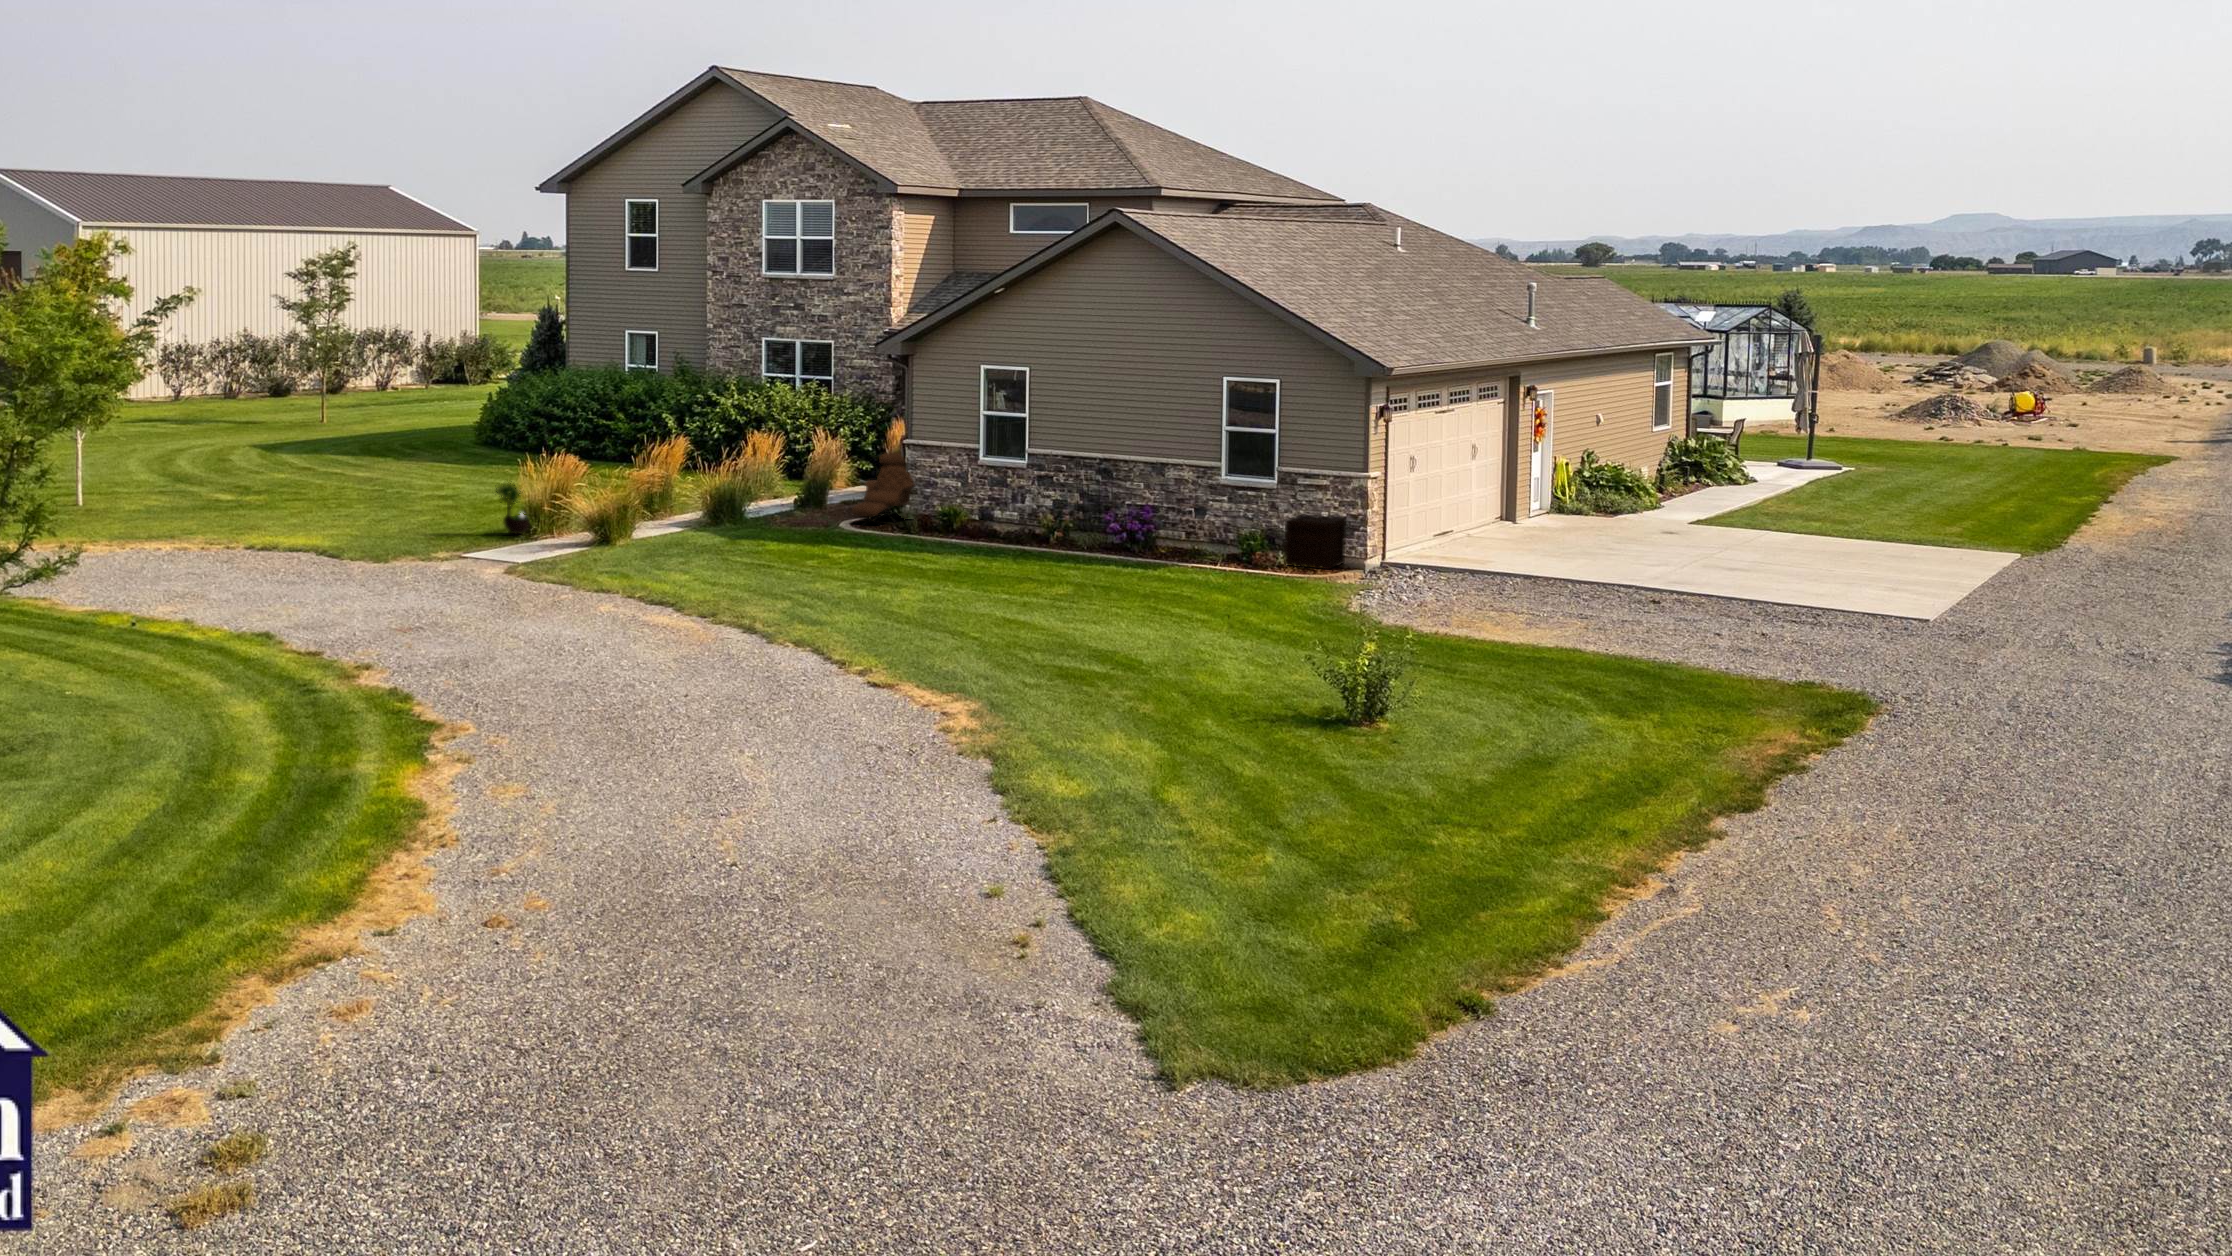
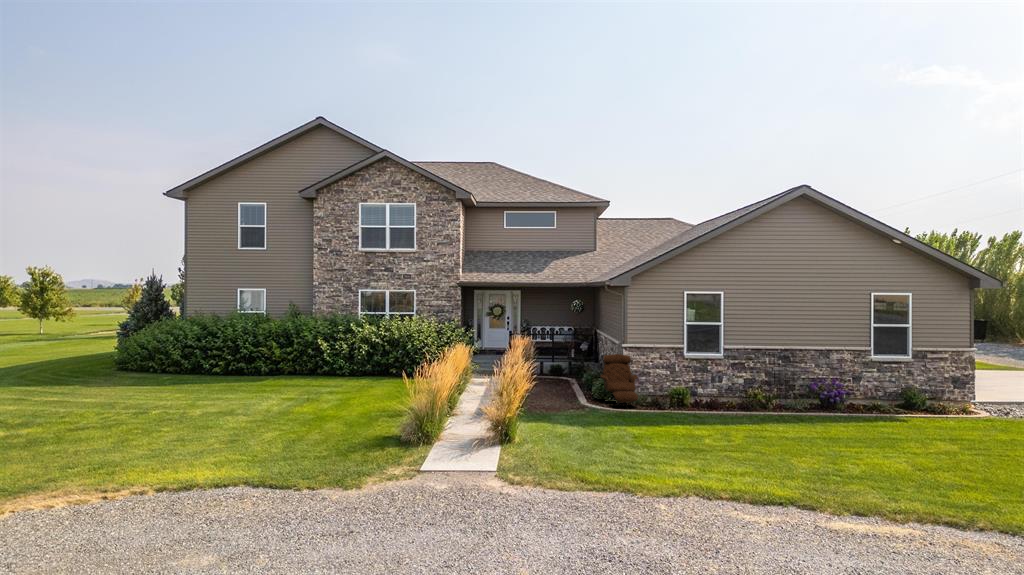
potted tree: present [495,481,530,534] -> none [410,400,445,455]
wooden crate: present [1284,515,1346,569] -> none [934,376,985,411]

